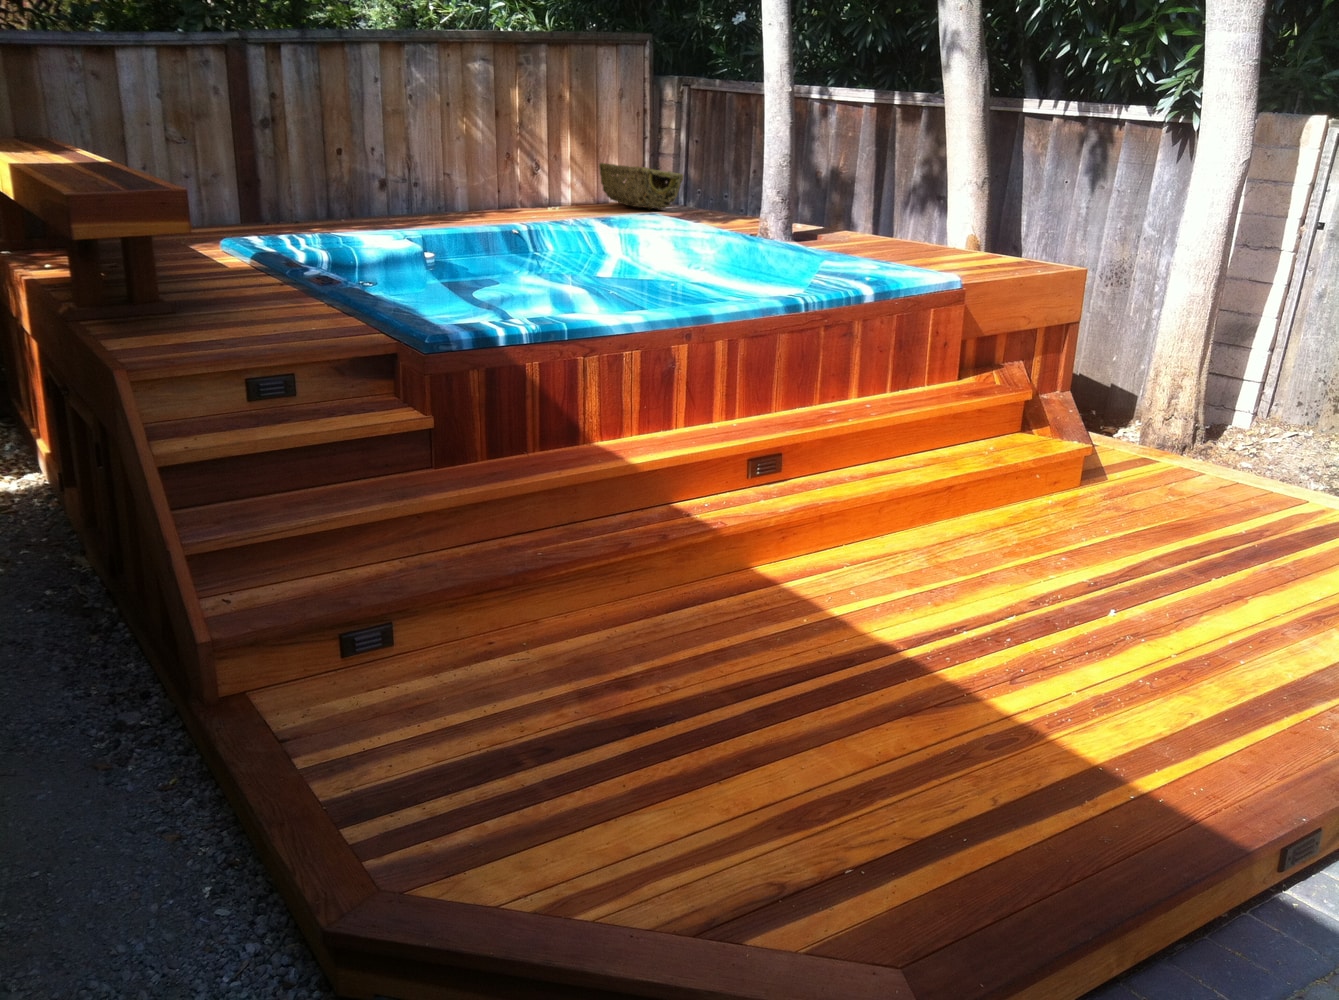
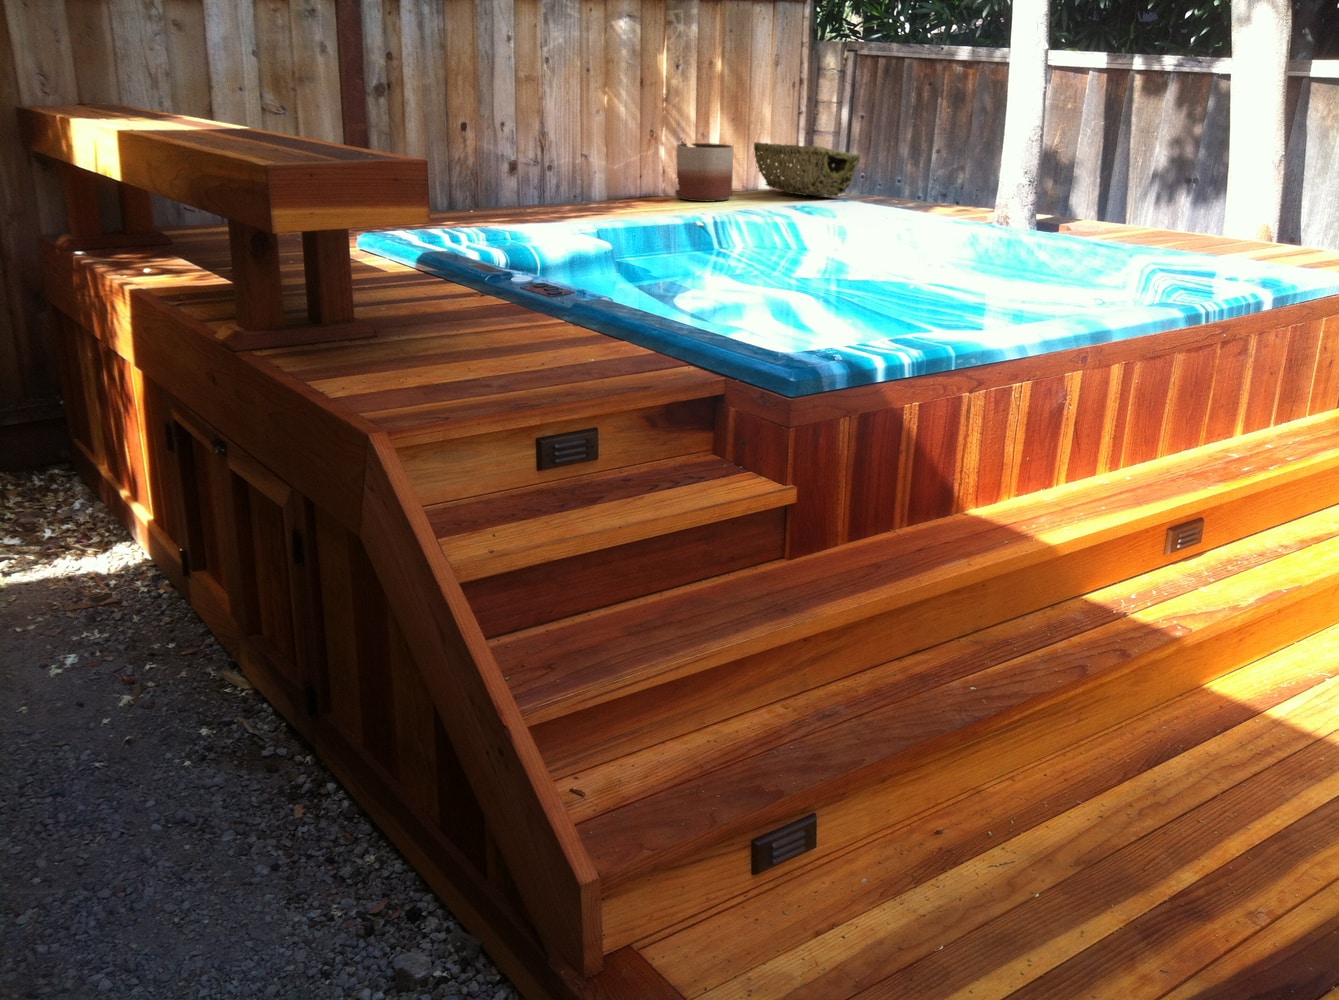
planter: none [527,164,574,213] -> present [676,143,734,202]

